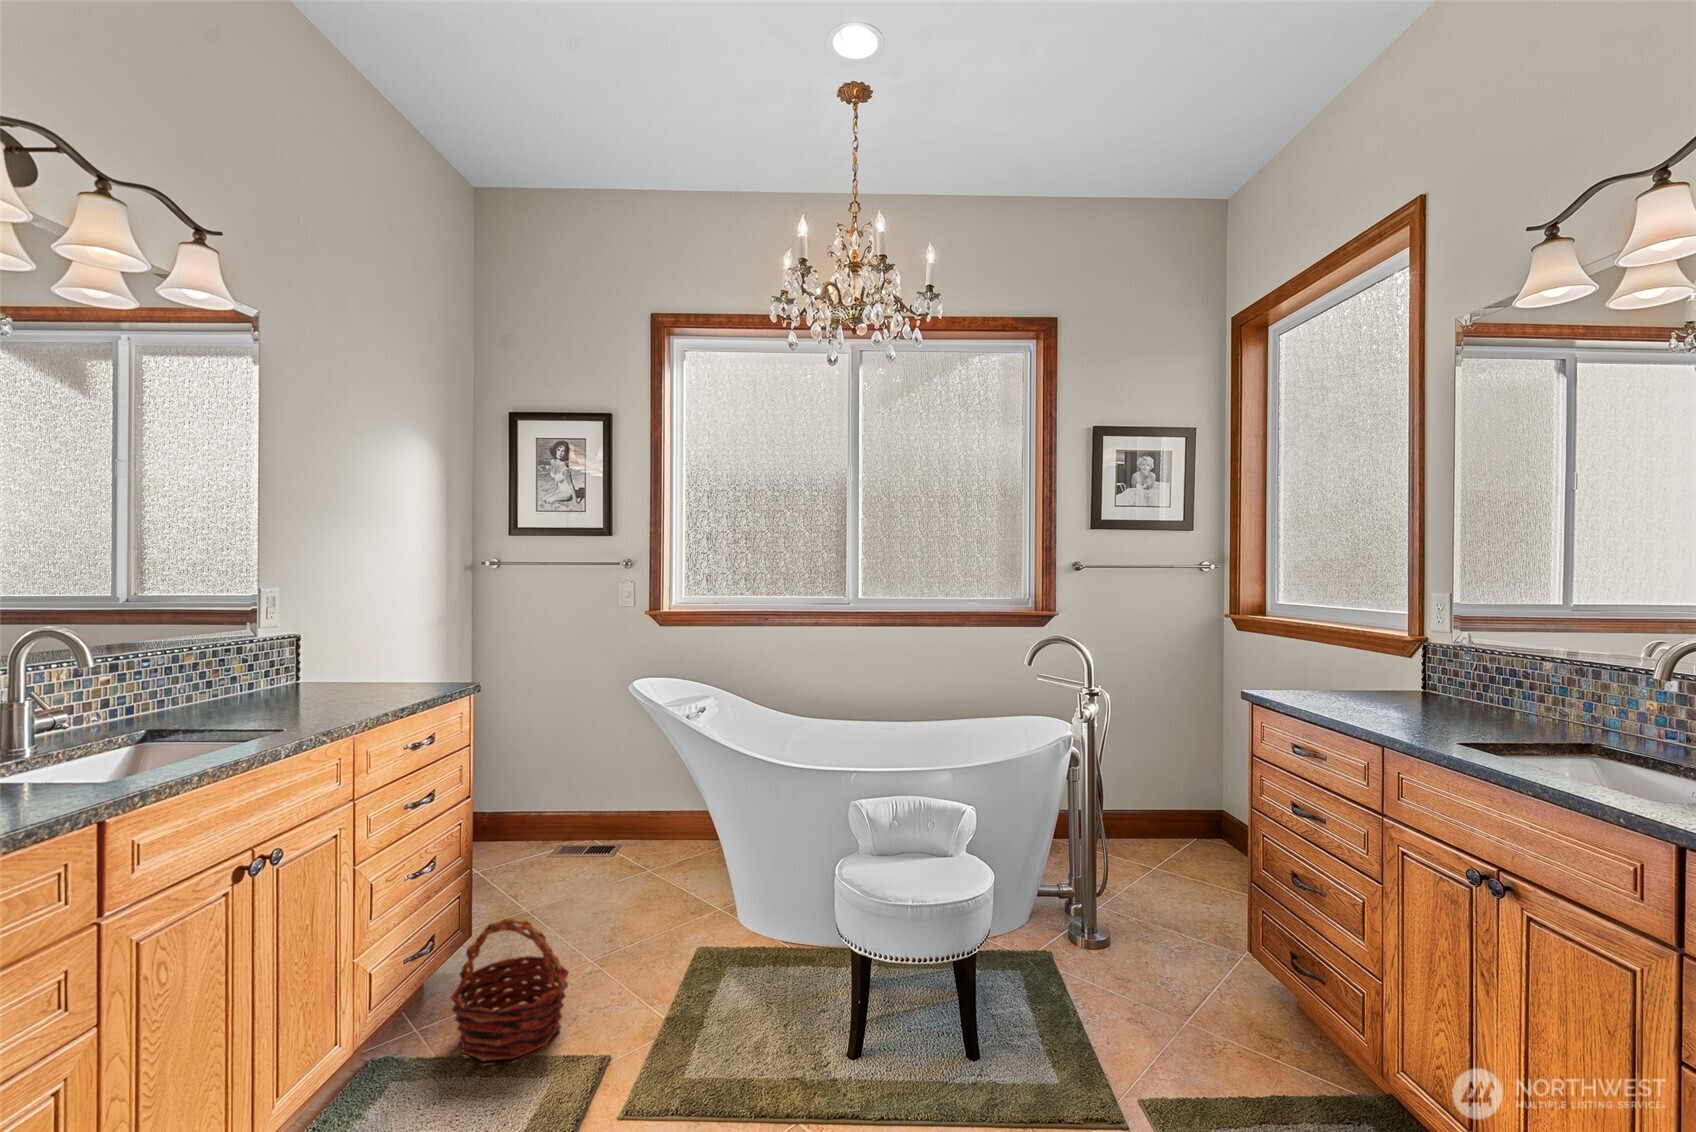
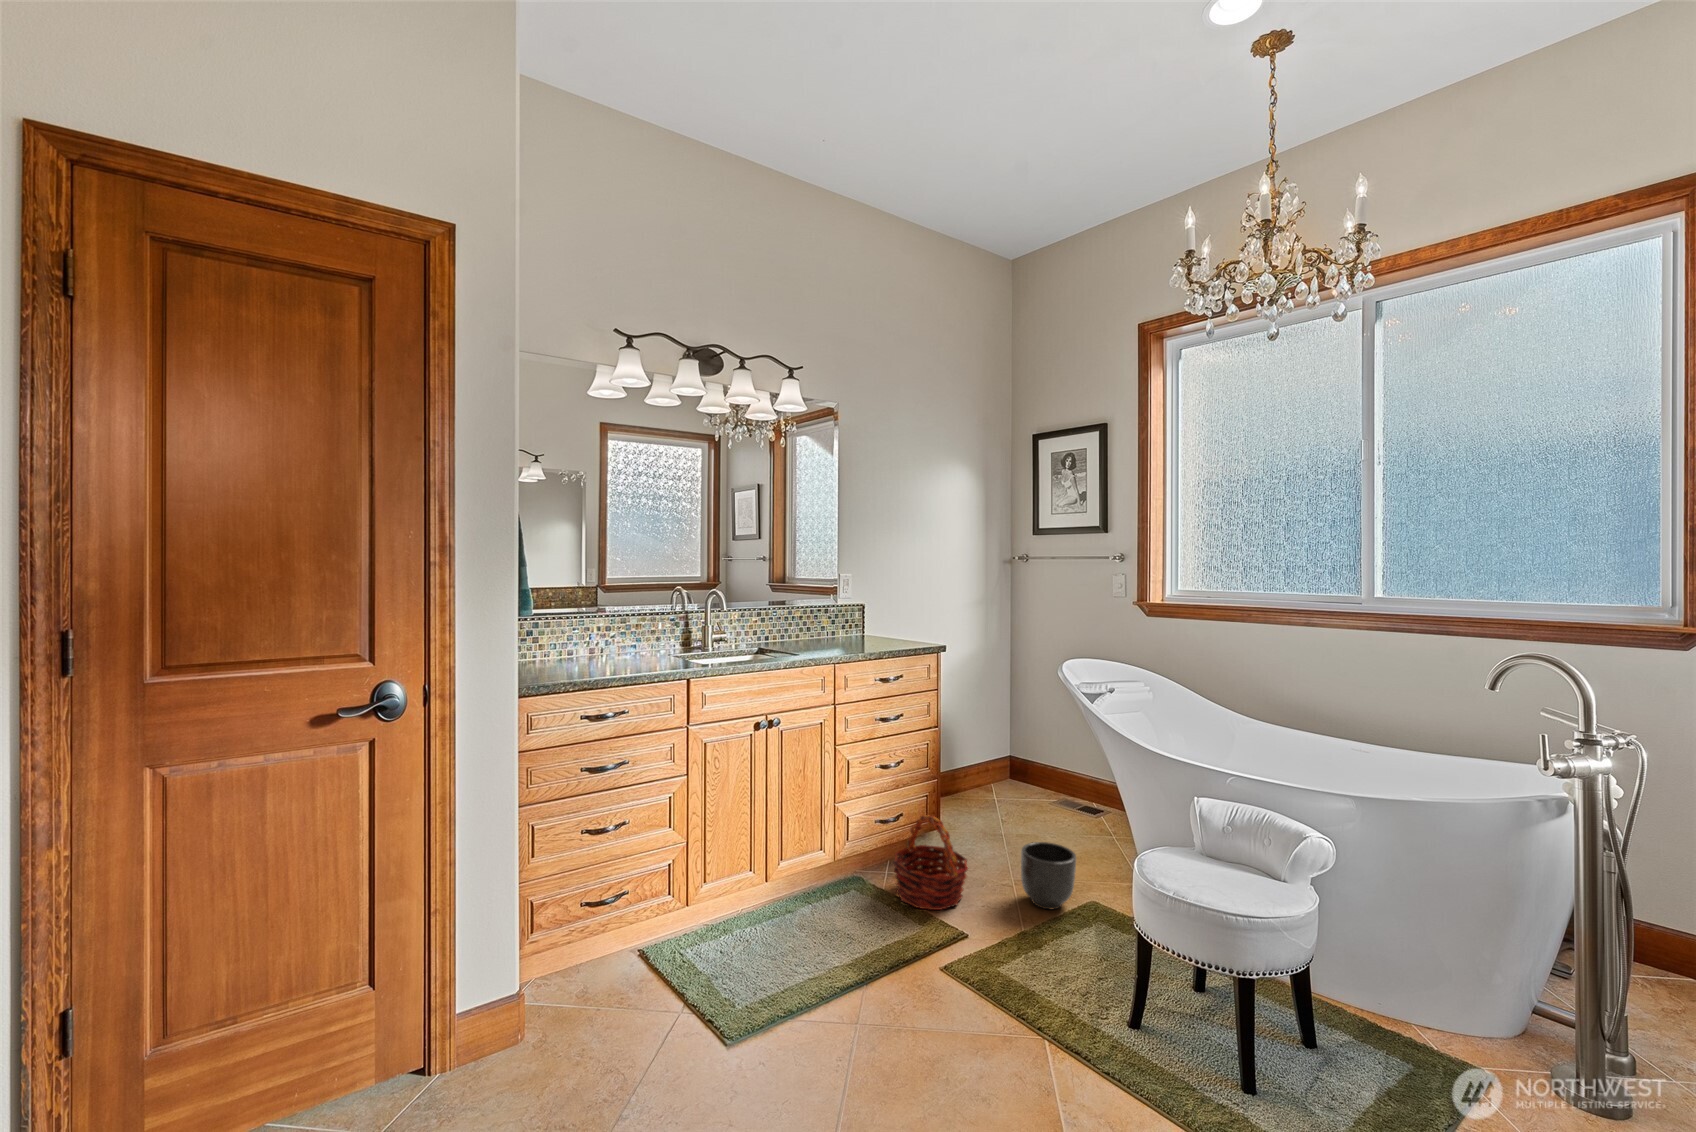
planter: none [619,894,687,979] -> present [1021,842,1076,910]

